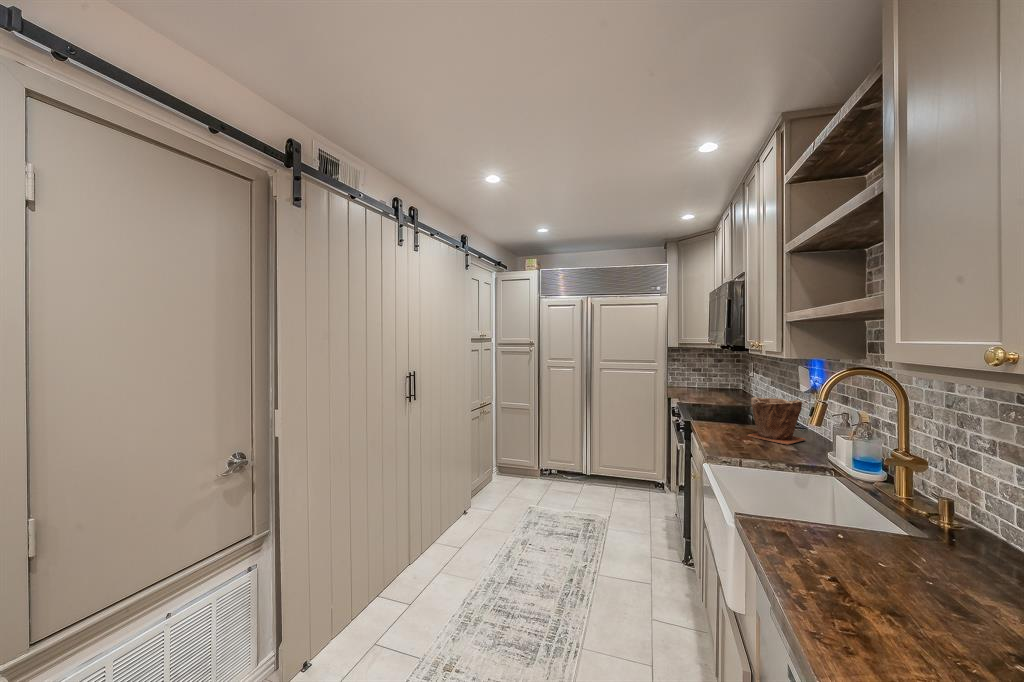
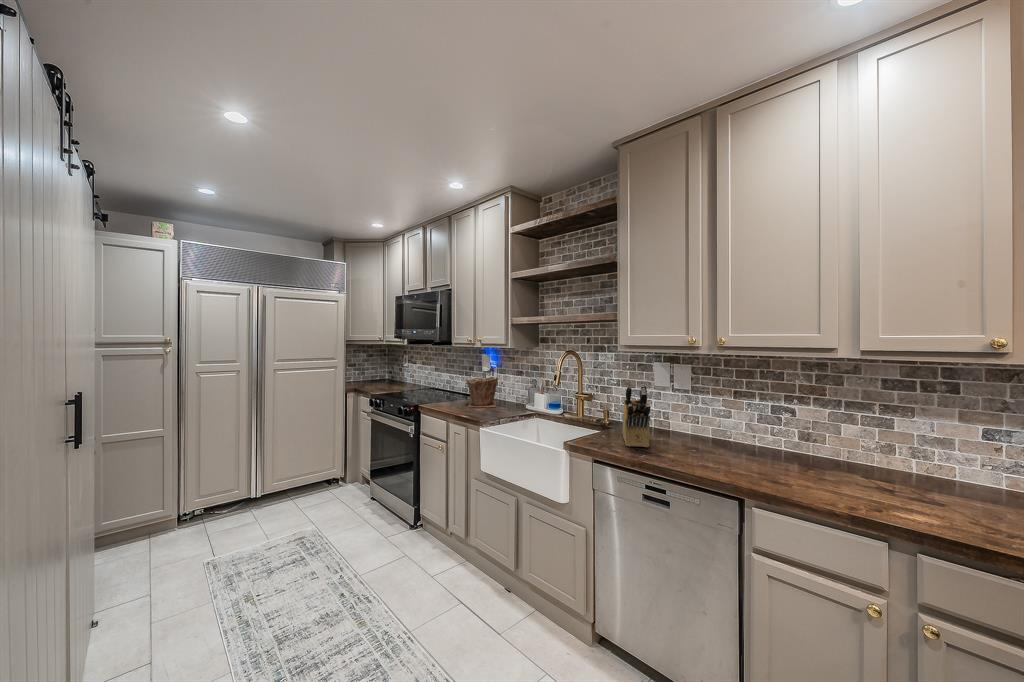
knife block: none [807,447,960,589] -> present [622,384,650,447]

